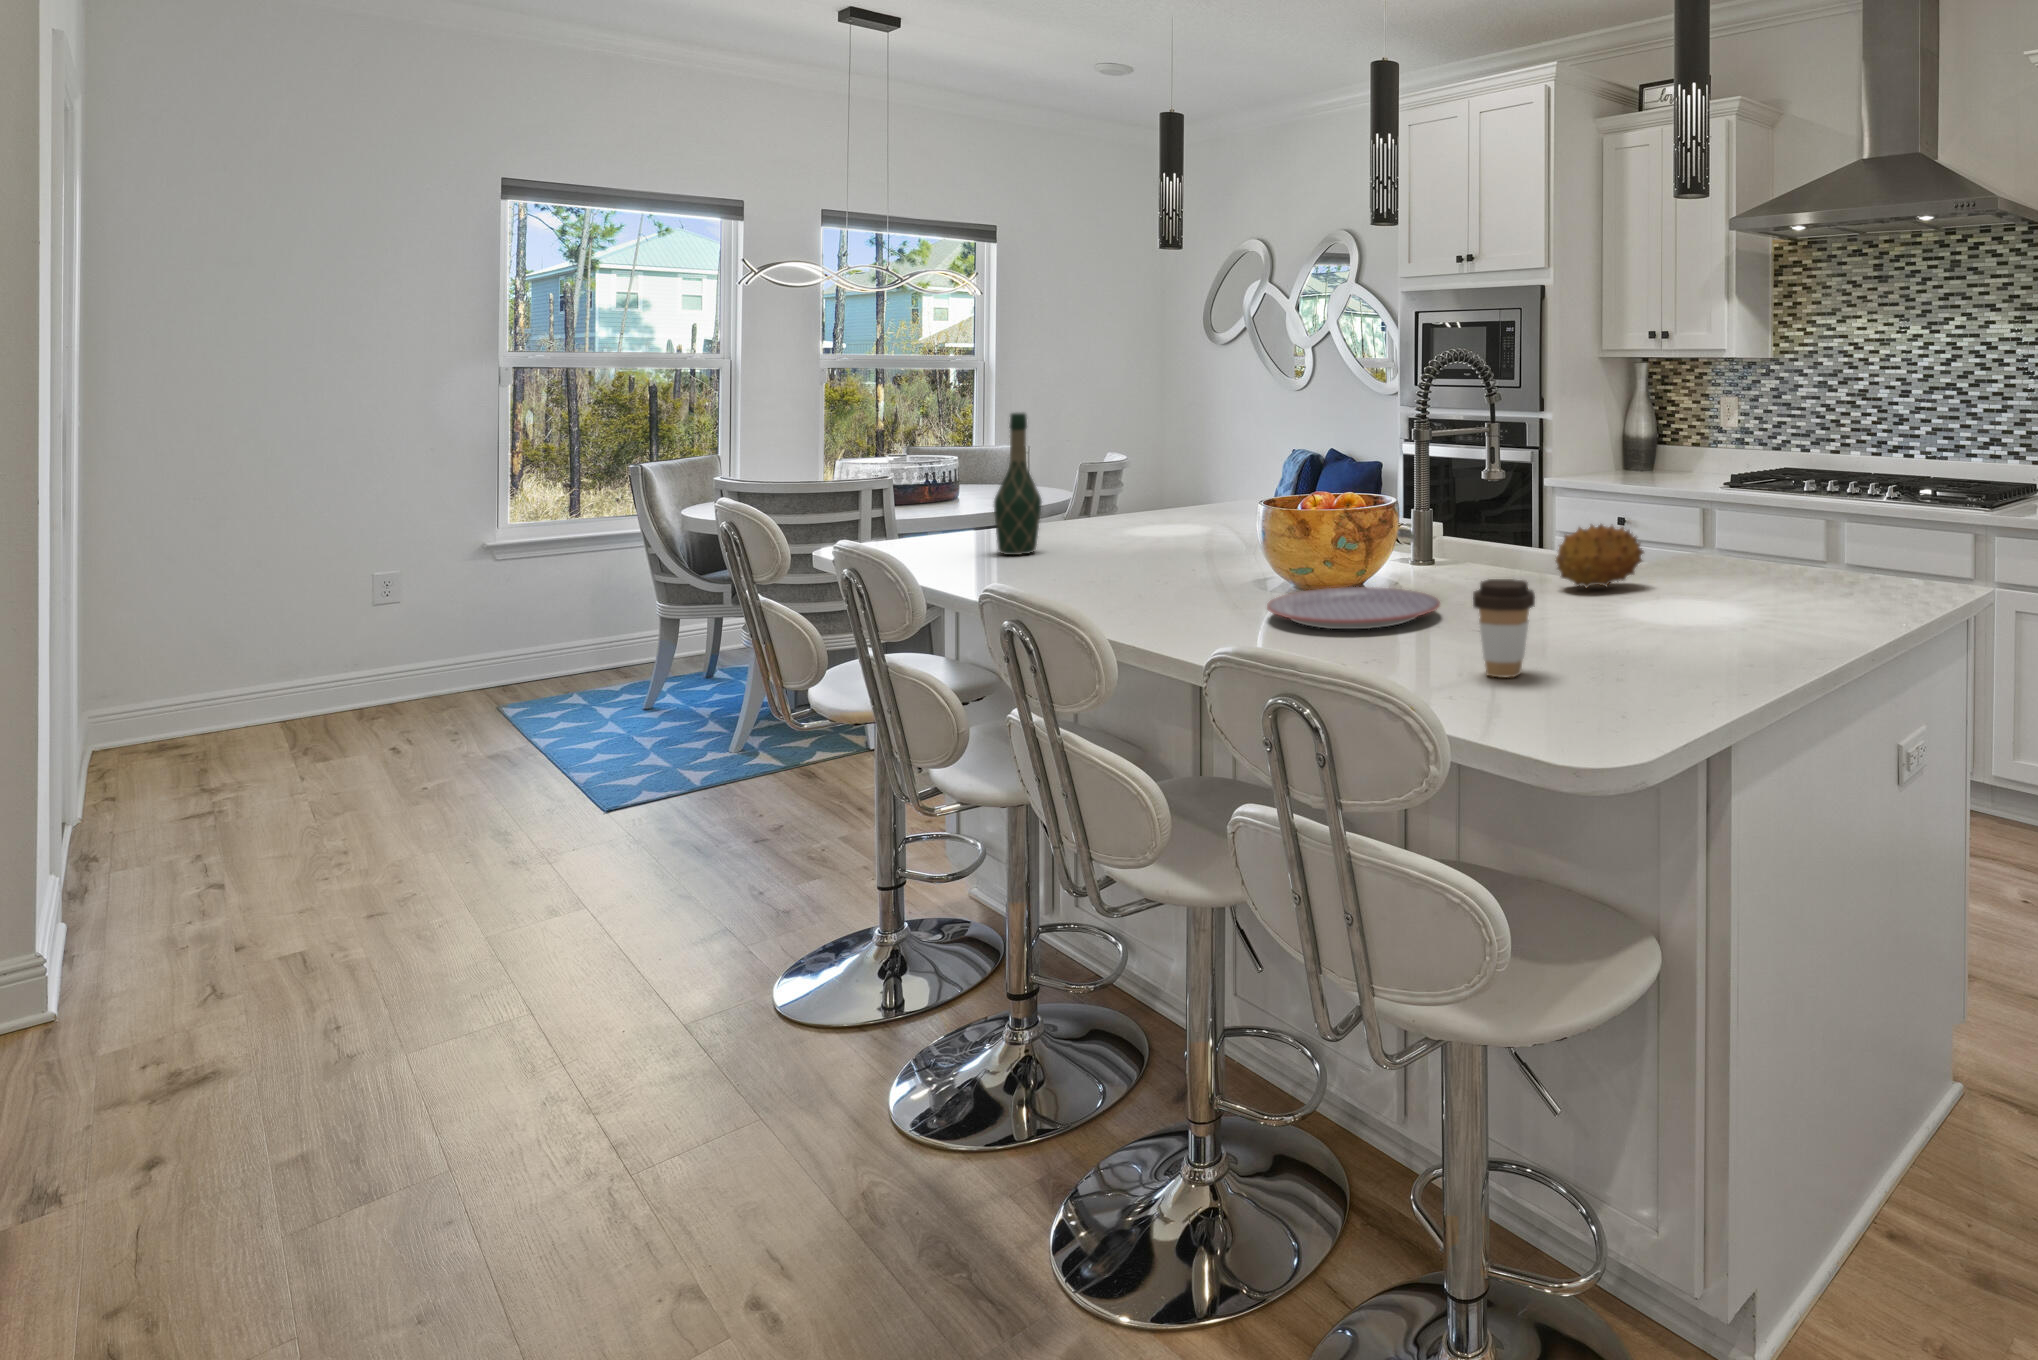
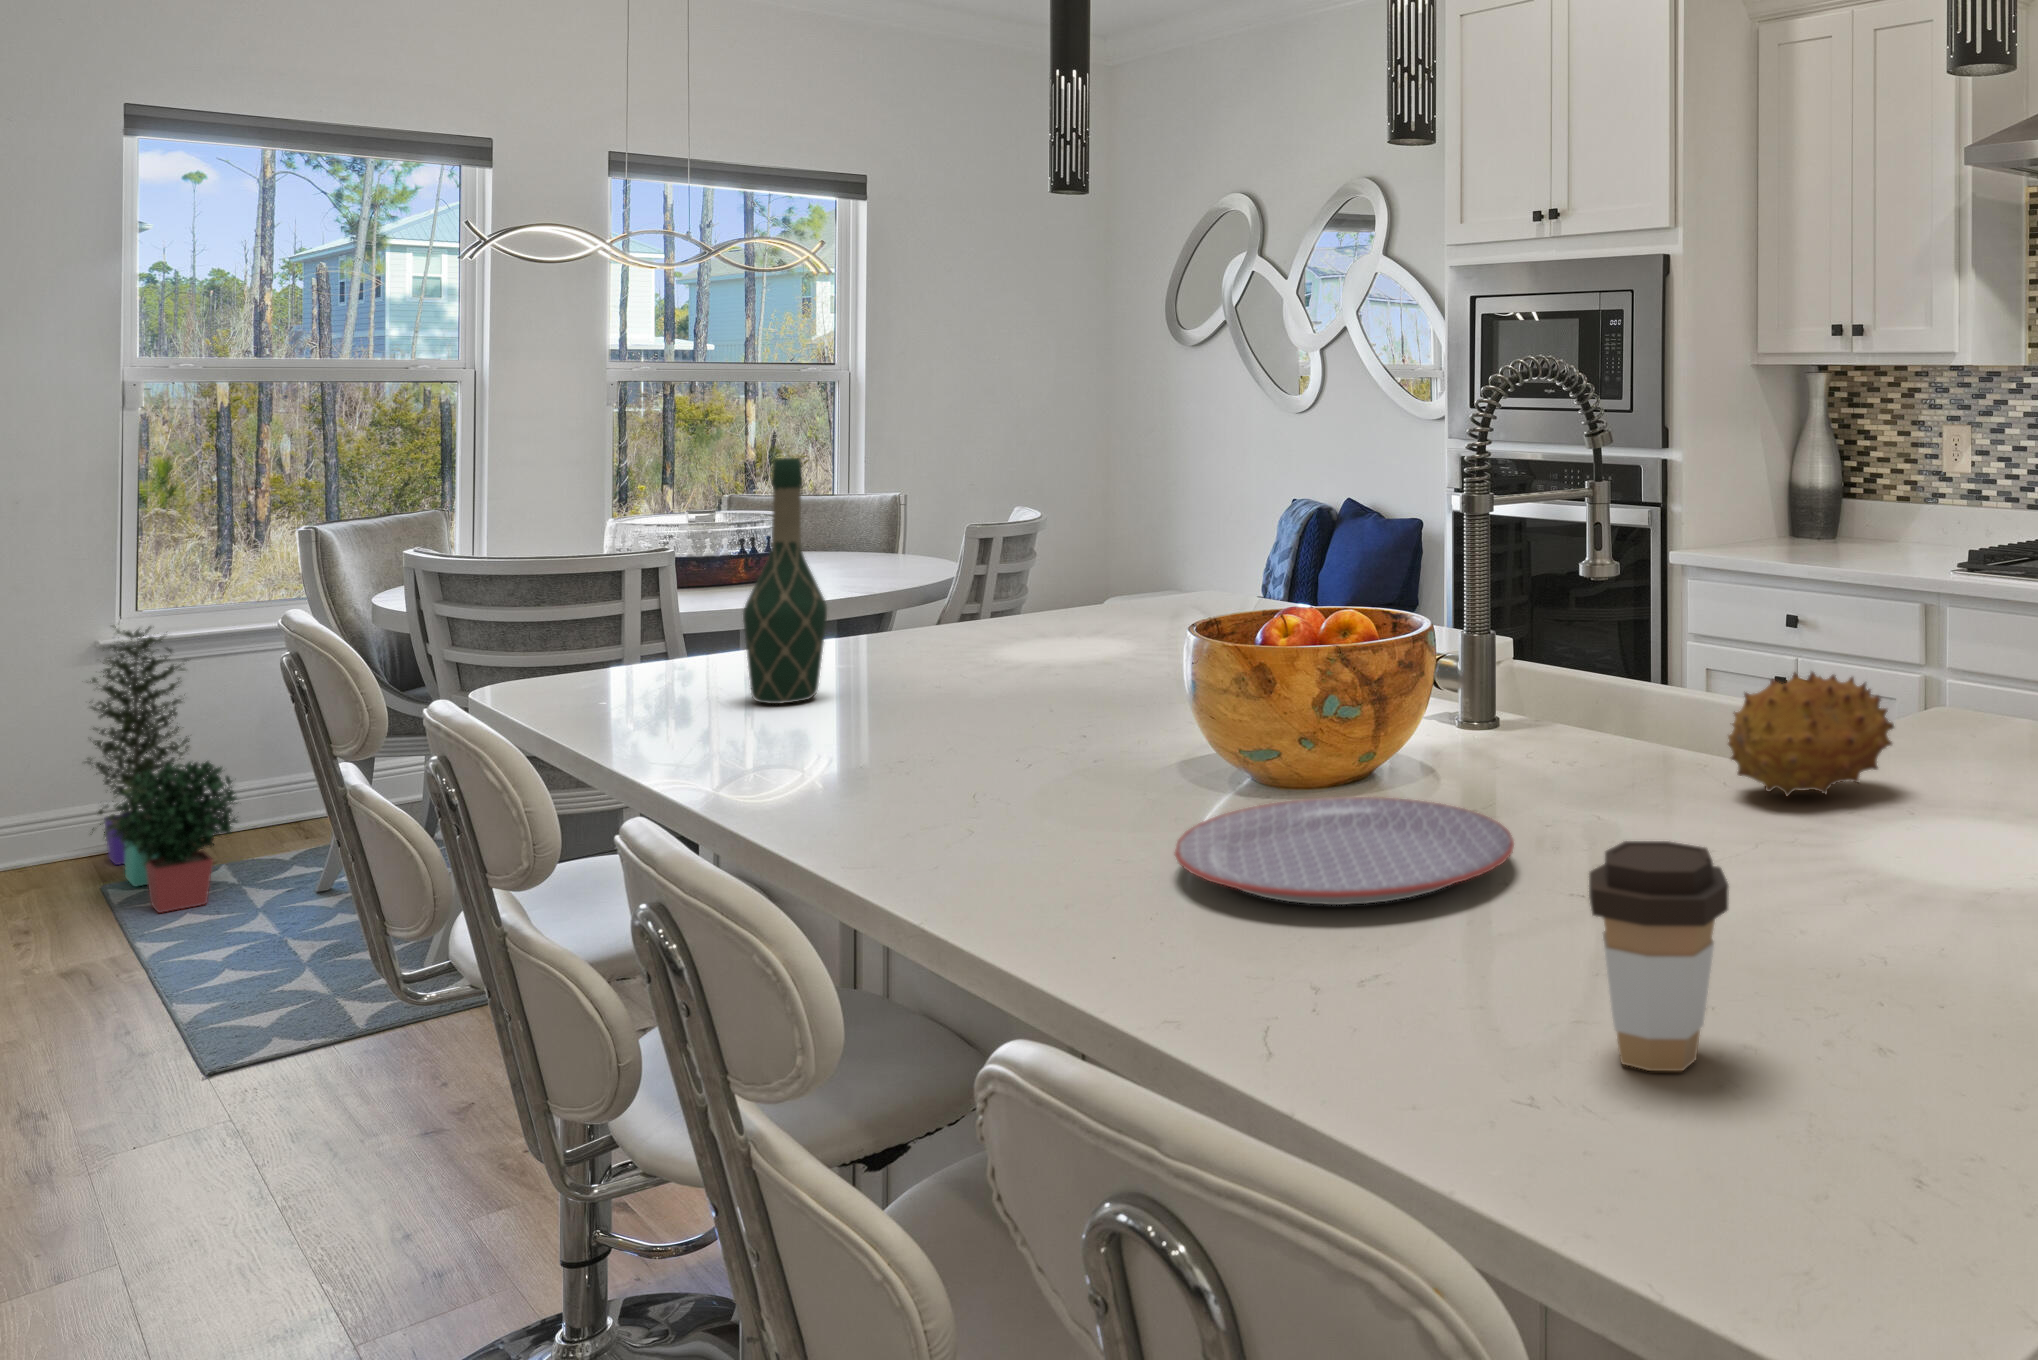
potted plant: none [471,532,591,723] -> present [87,627,237,913]

